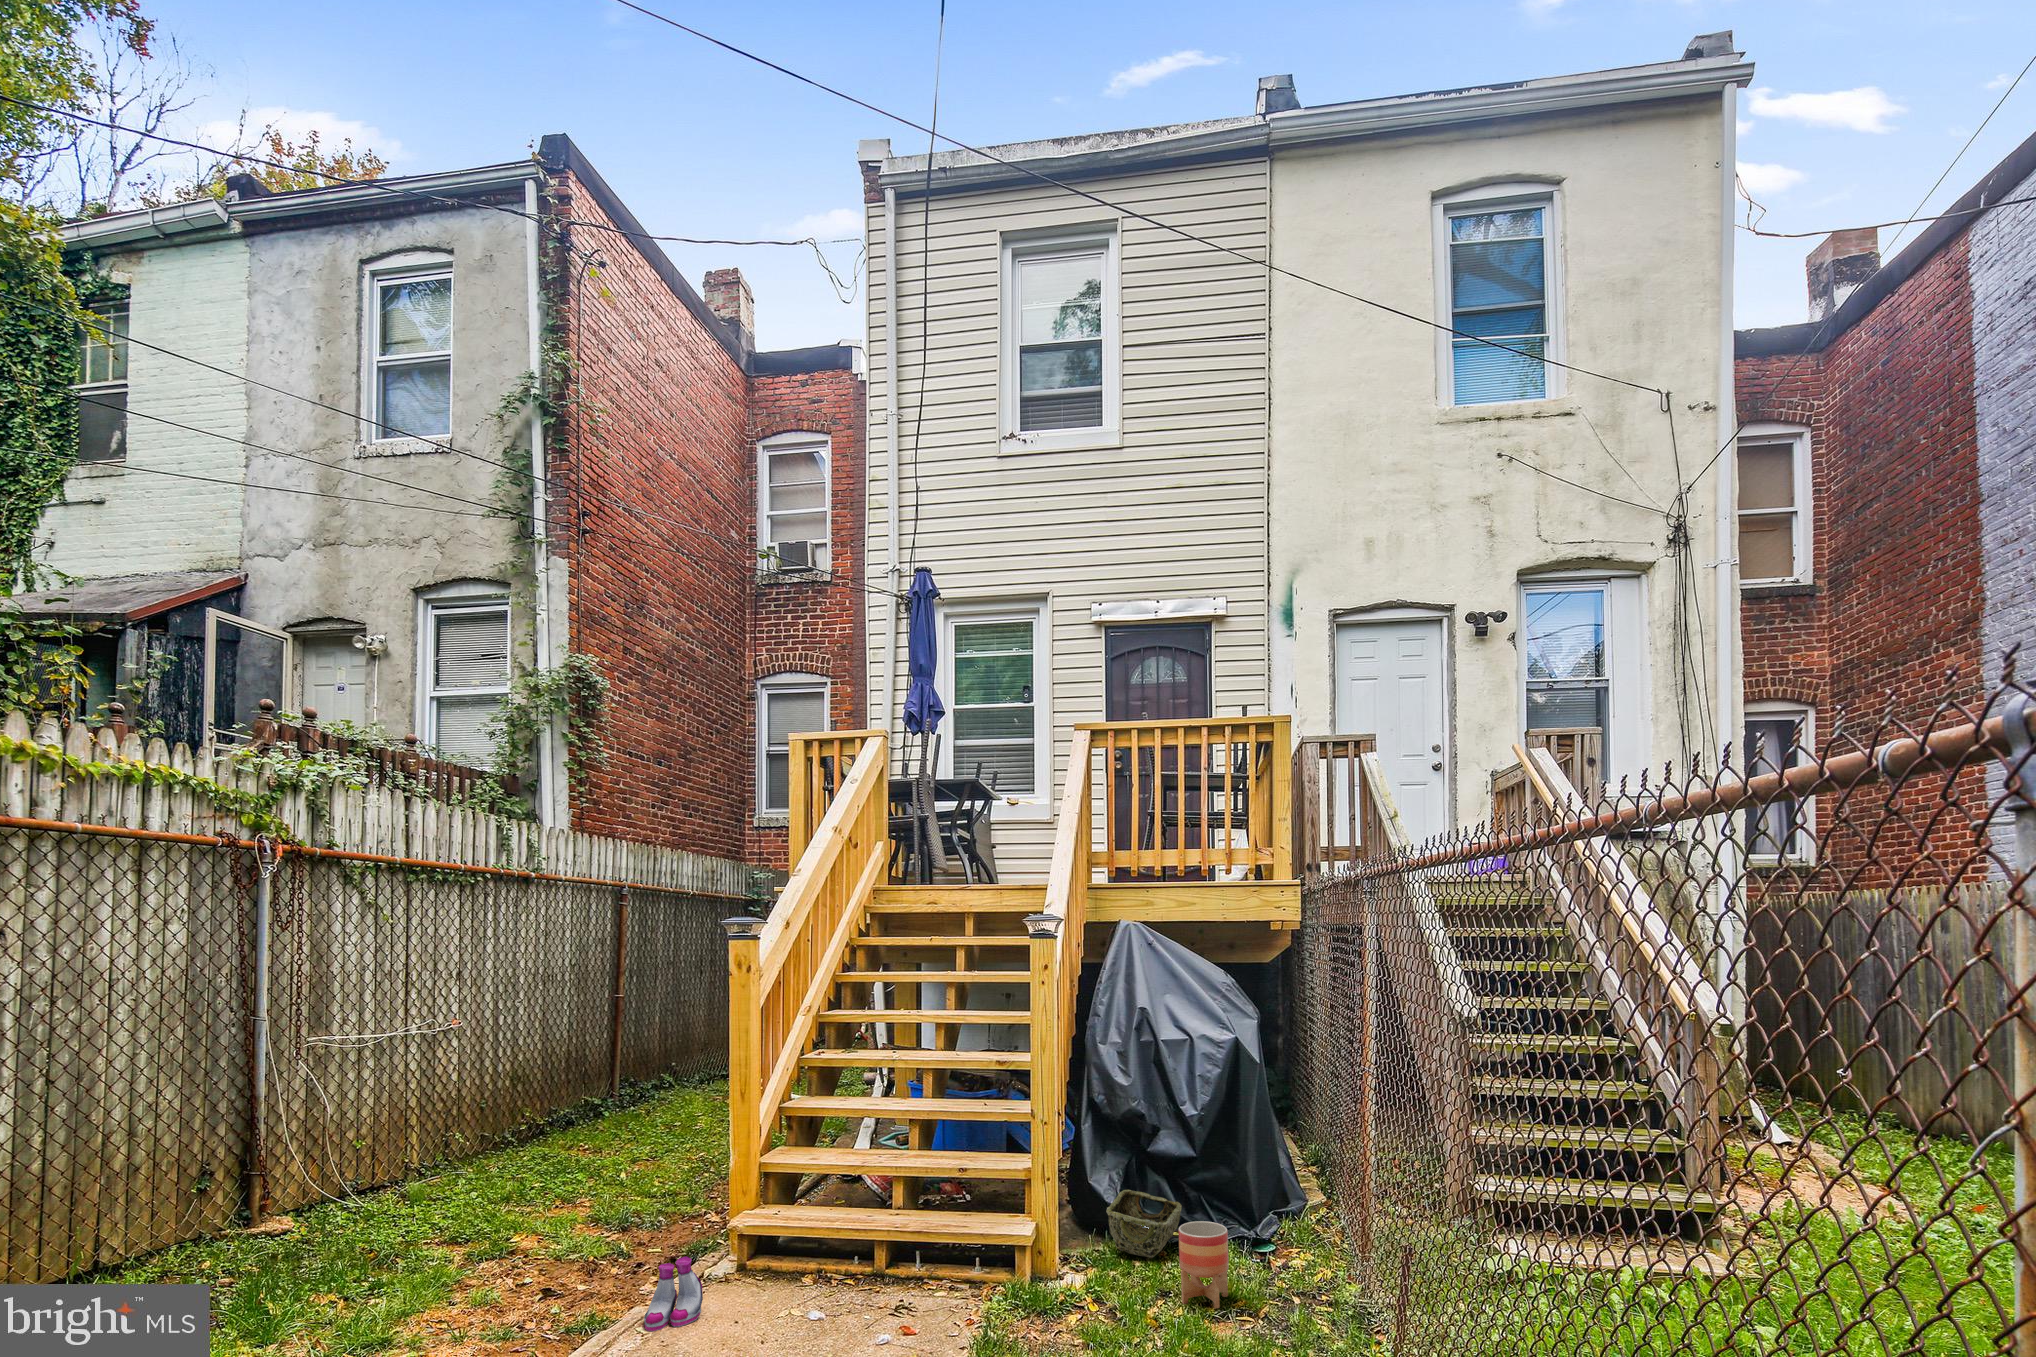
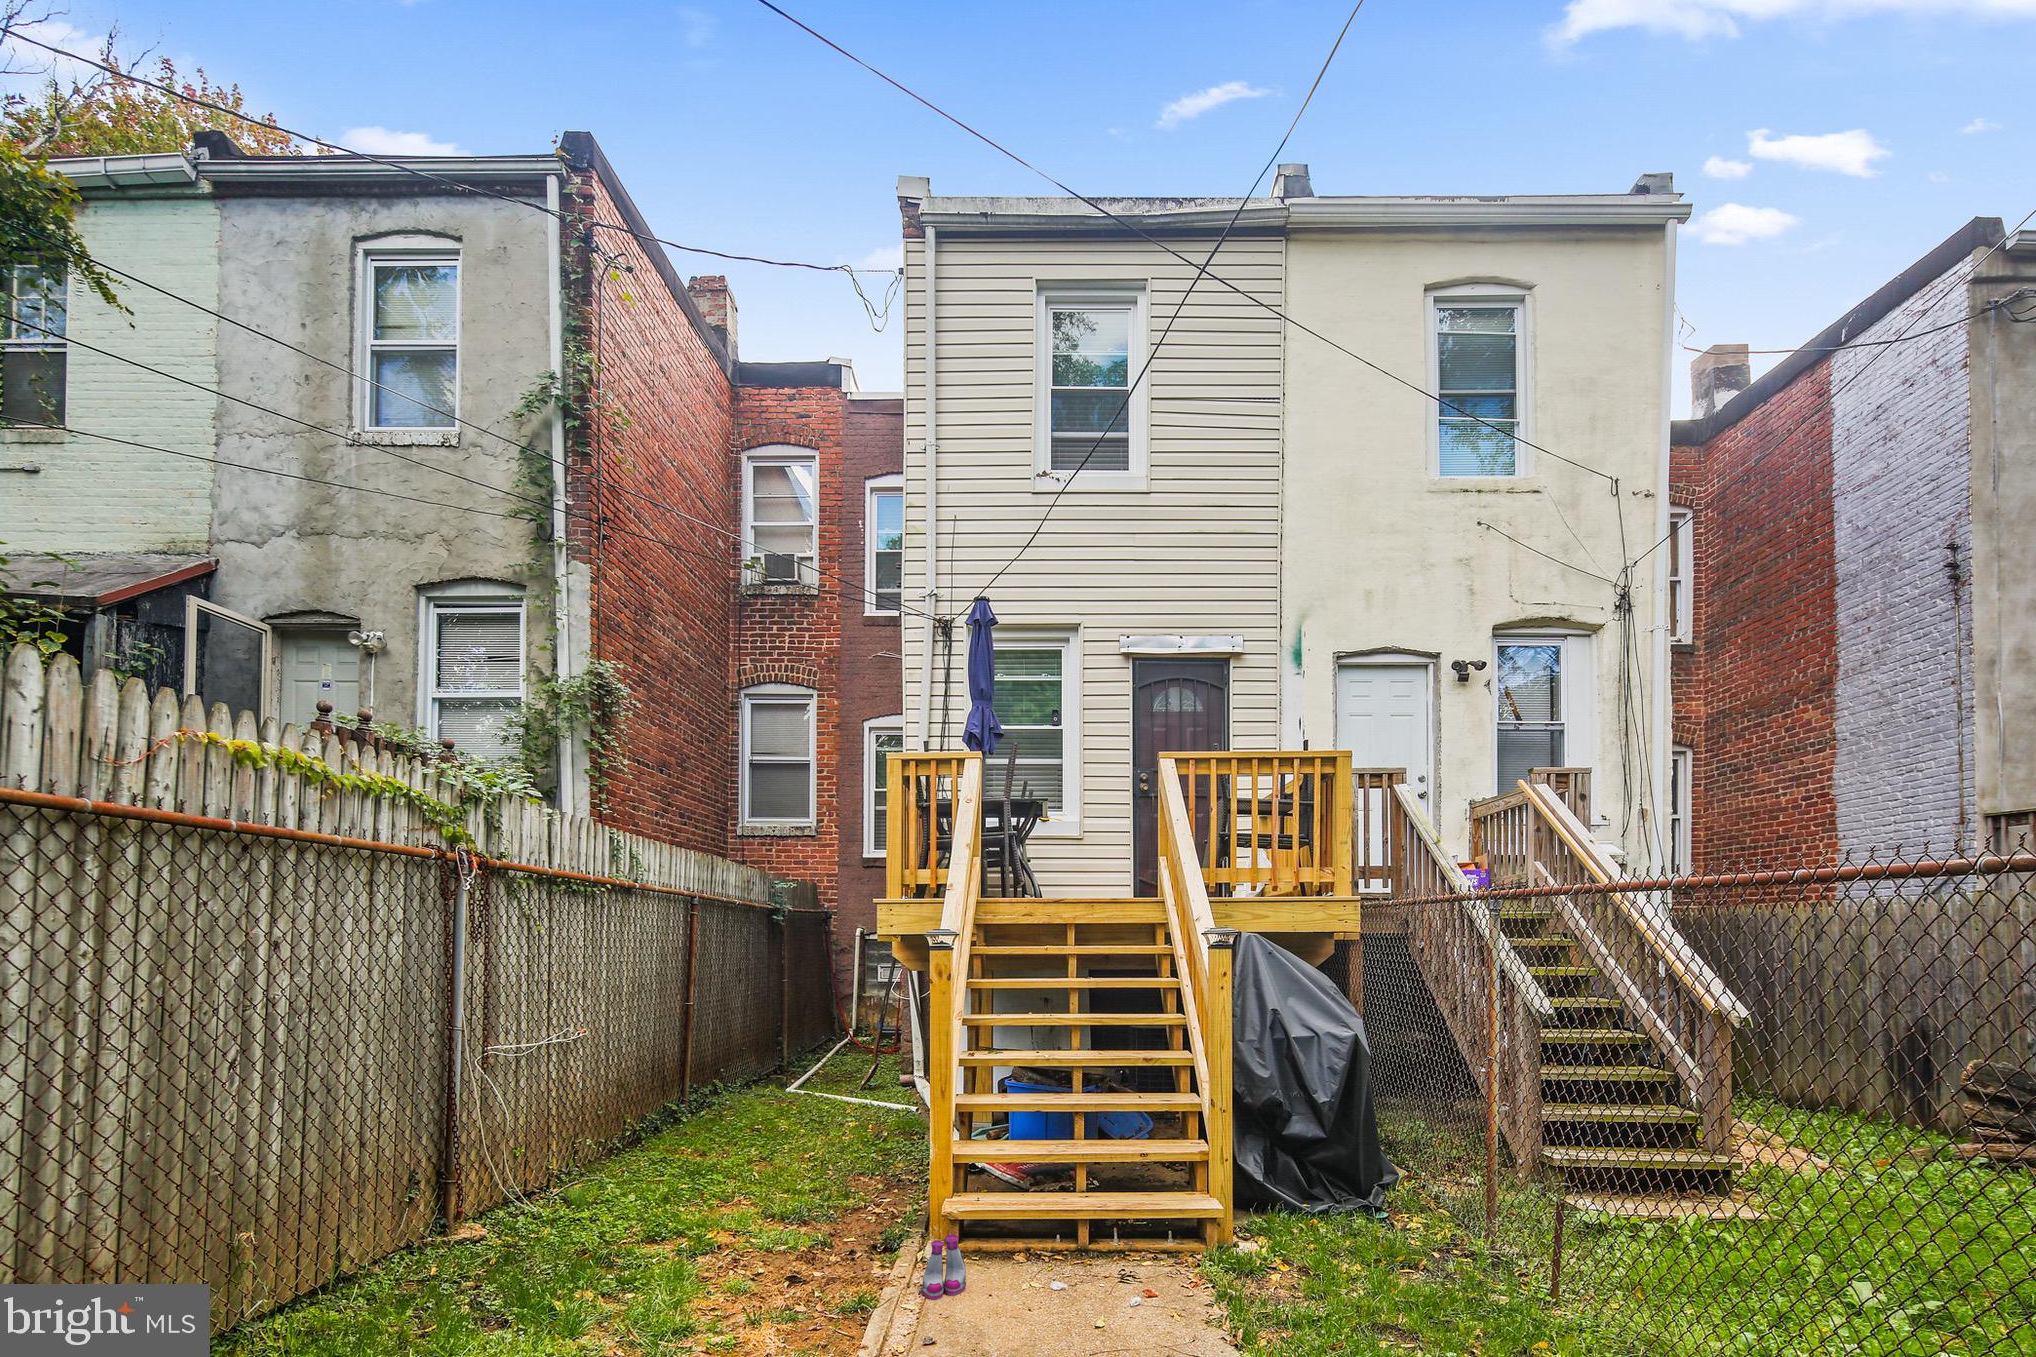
woven basket: present [1106,1189,1182,1258] -> none [1258,1170,1317,1228]
planter: present [1179,1221,1229,1308] -> none [1351,1195,1393,1267]

